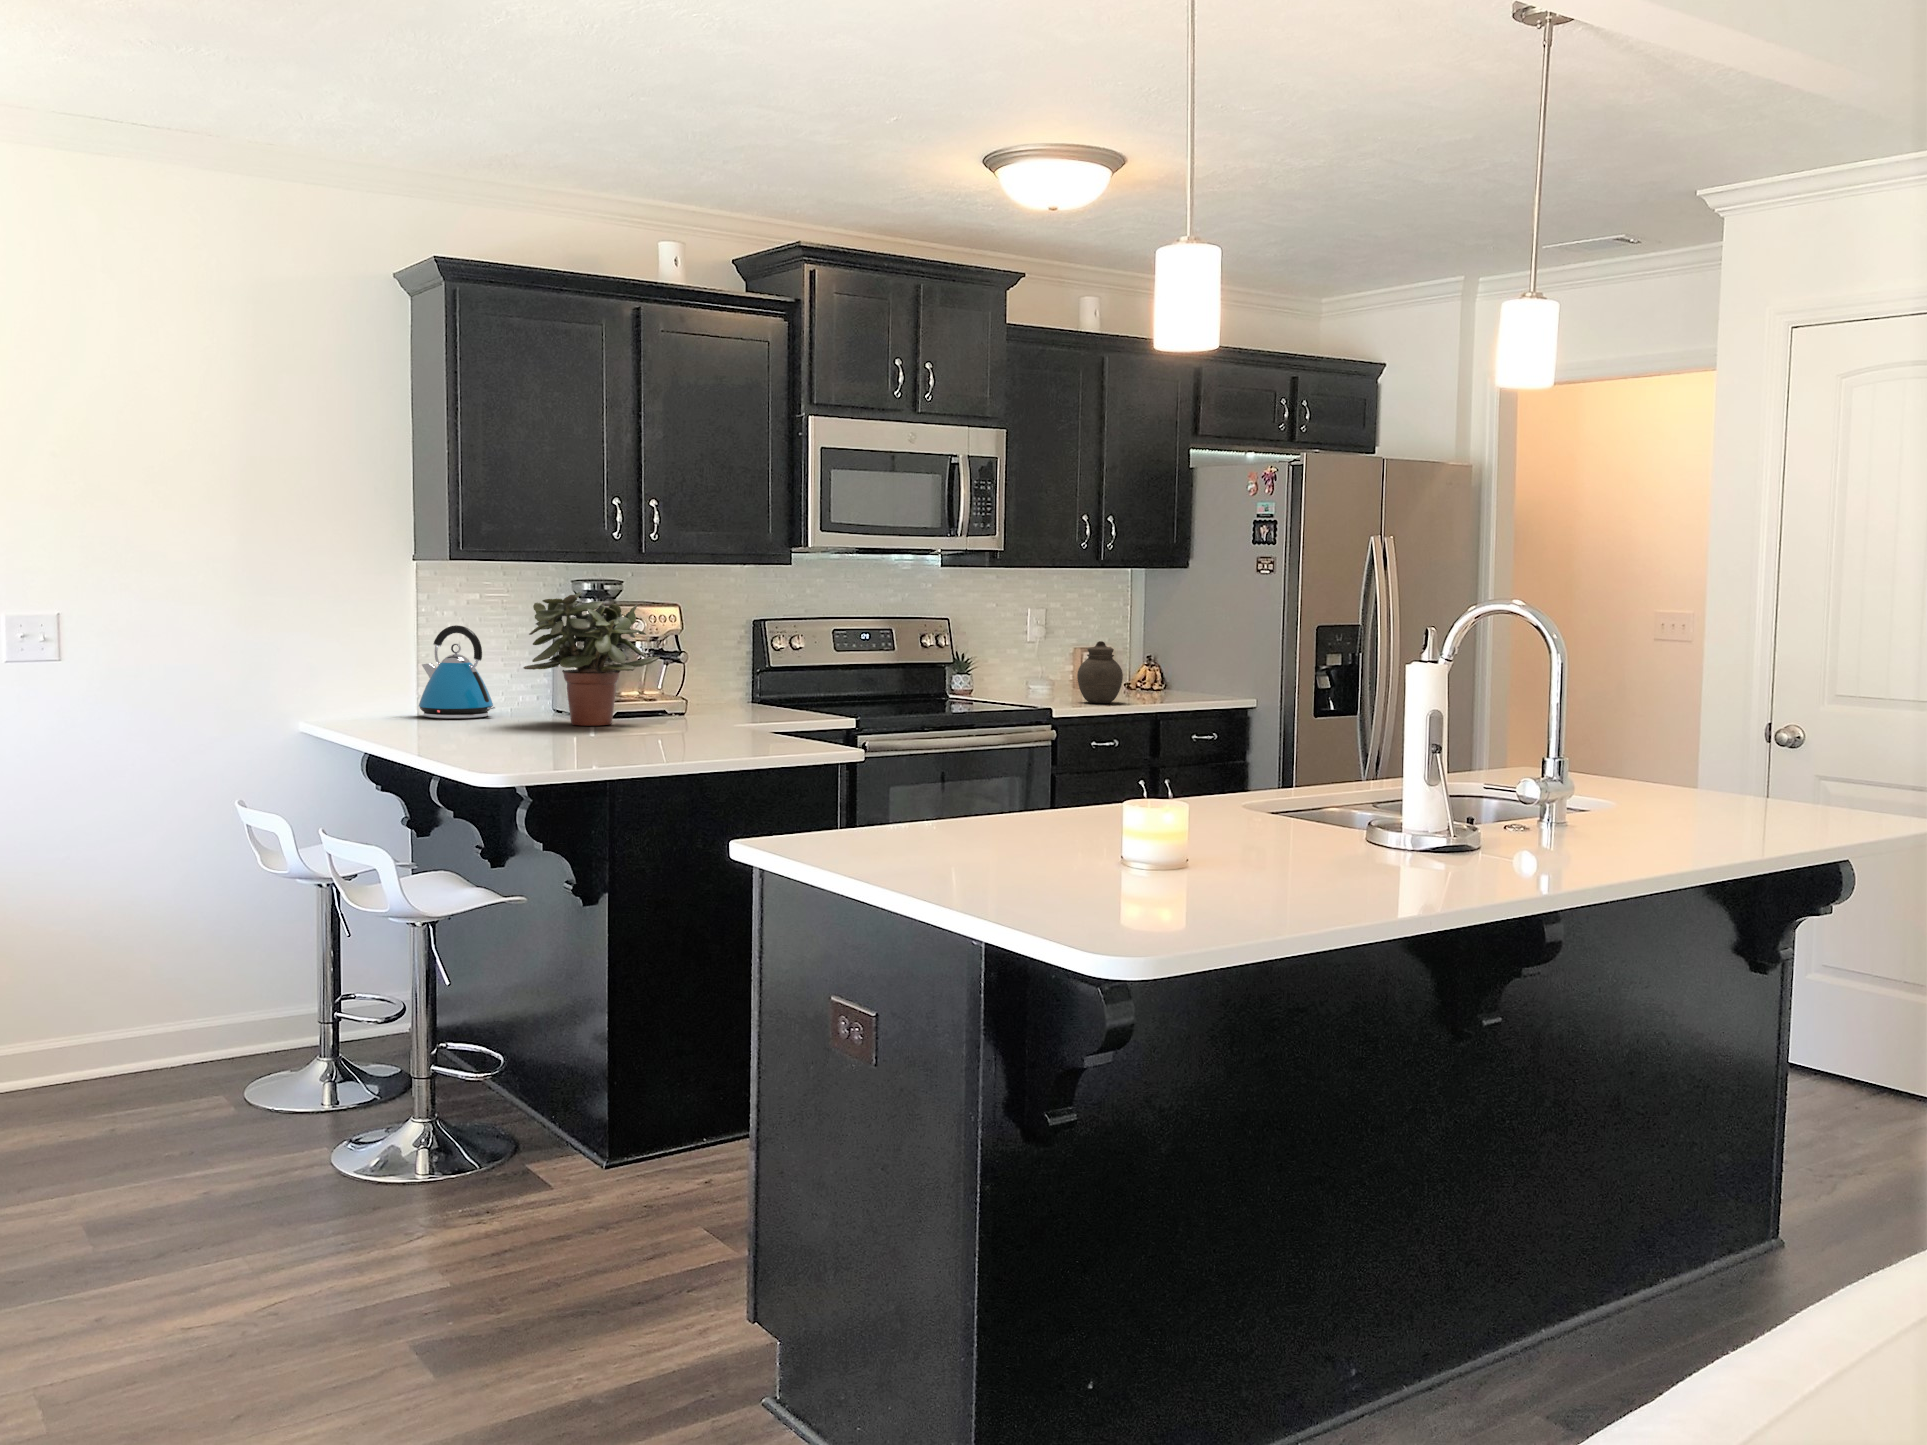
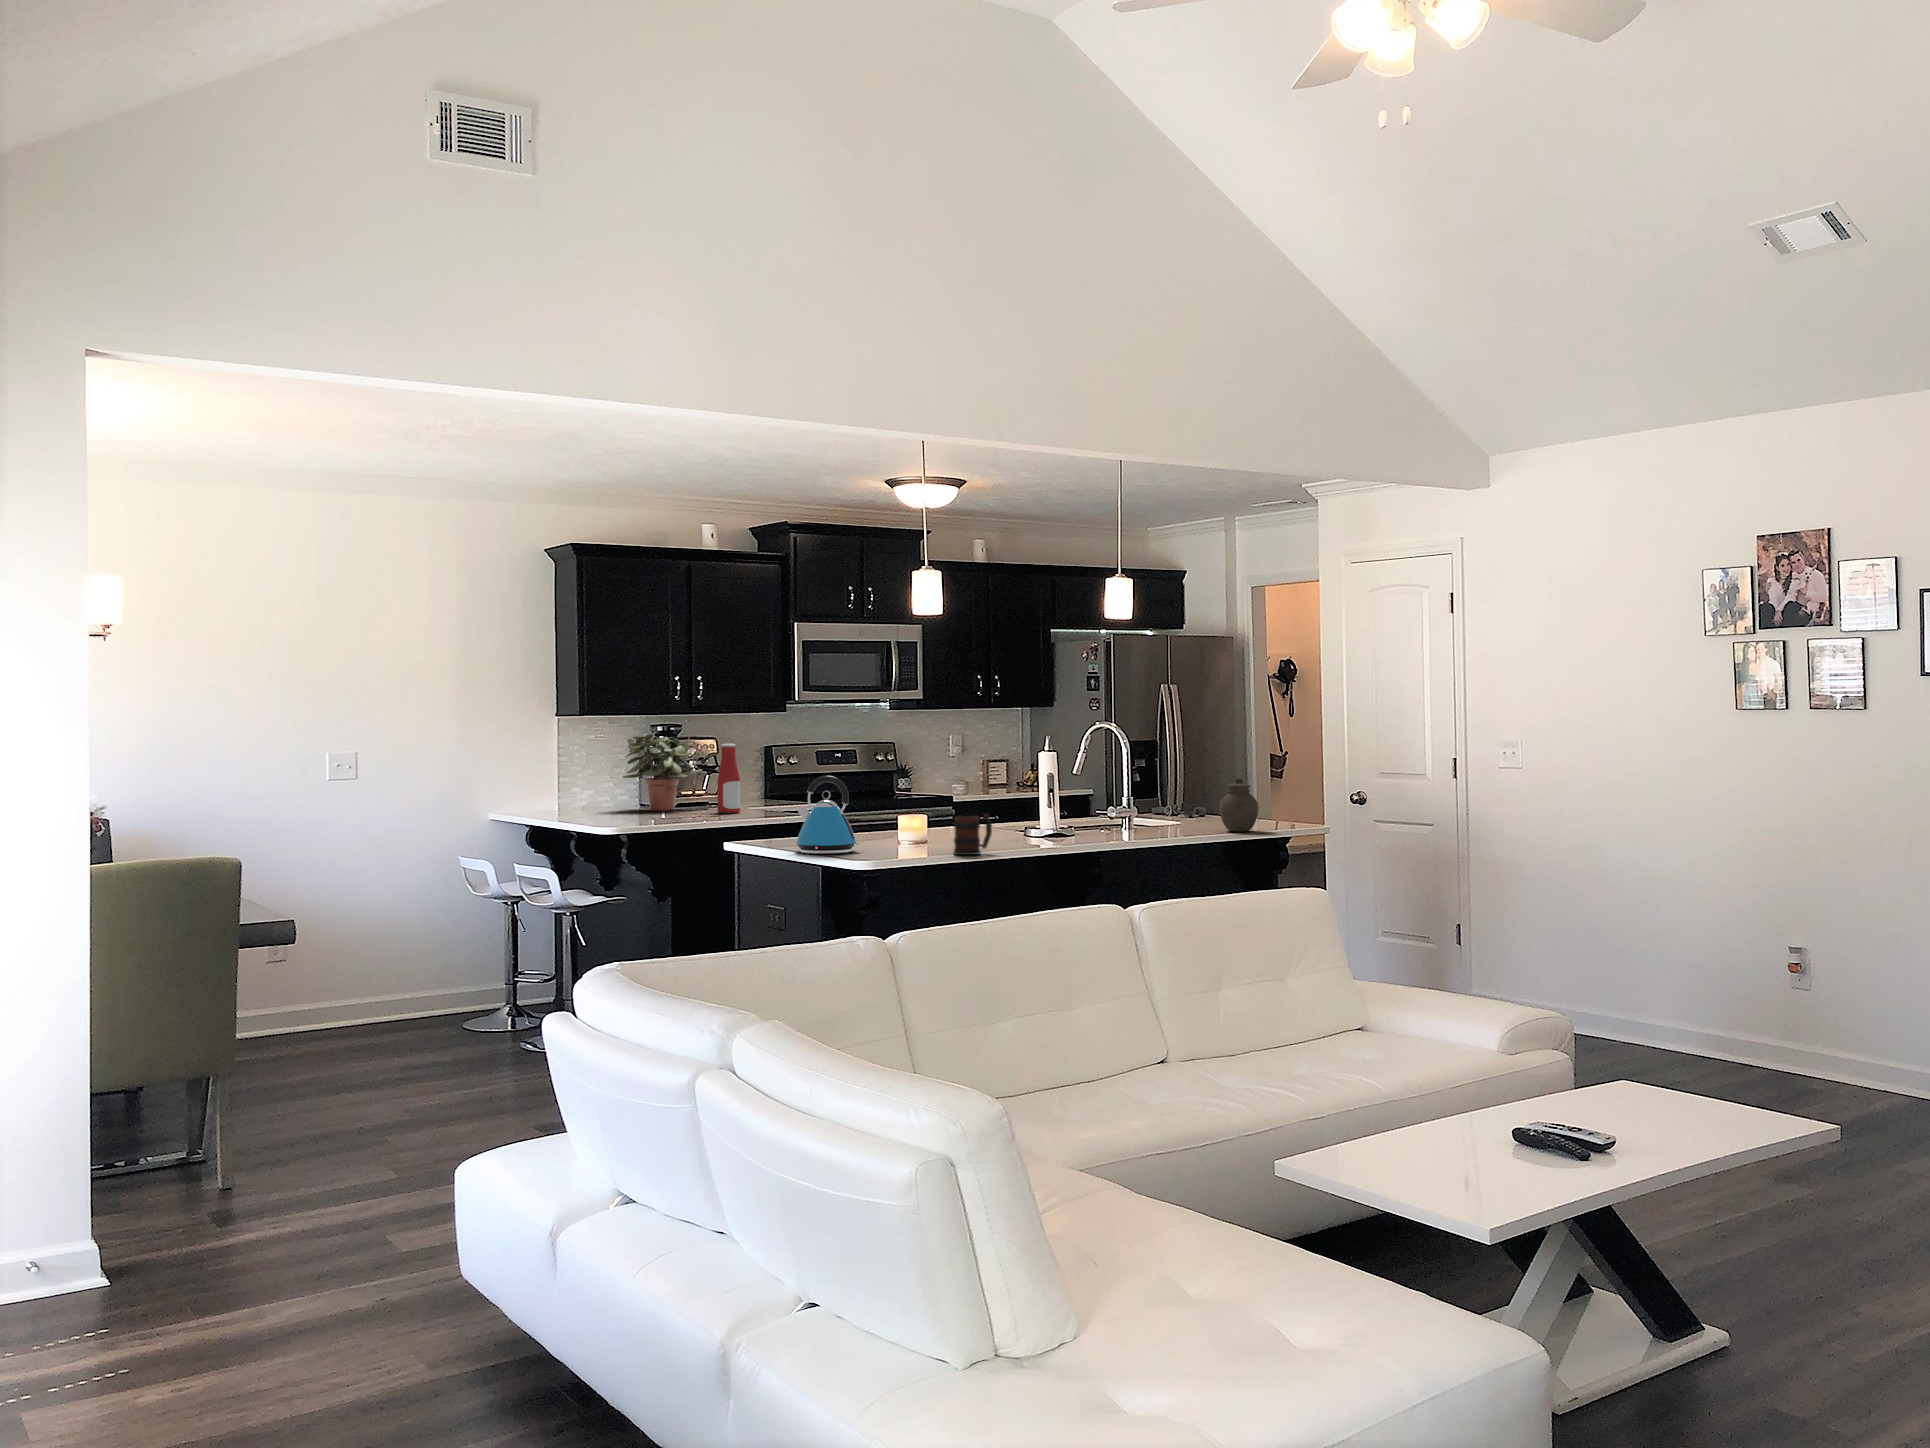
bottle: none [687,615,726,734] -> present [717,744,740,813]
kettle: present [419,625,495,719] -> present [796,776,860,854]
jar: present [1077,641,1123,703] -> present [1220,779,1258,832]
mug: none [1241,779,1325,871] -> present [954,814,992,855]

